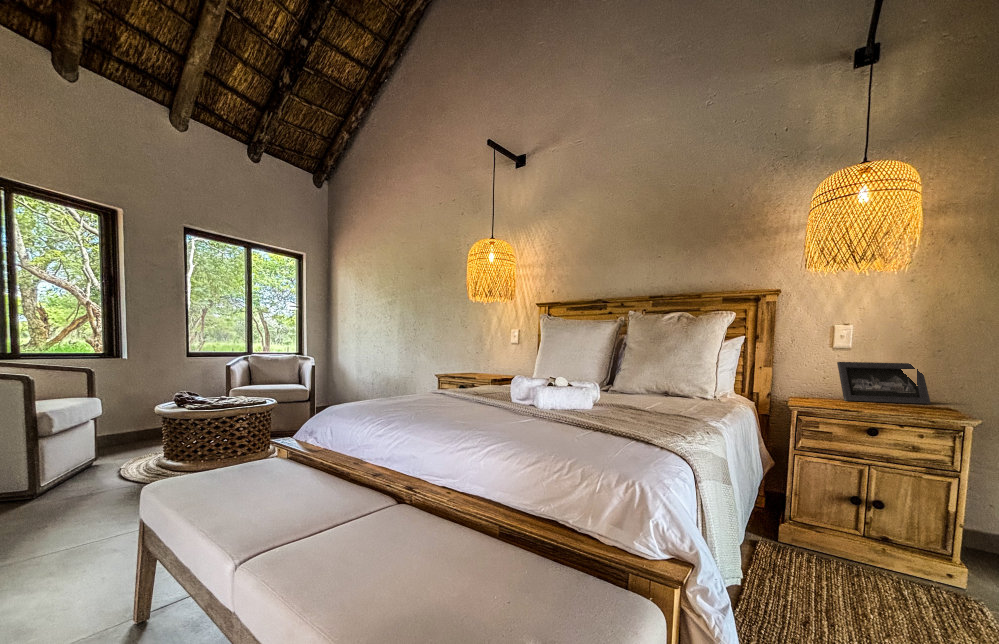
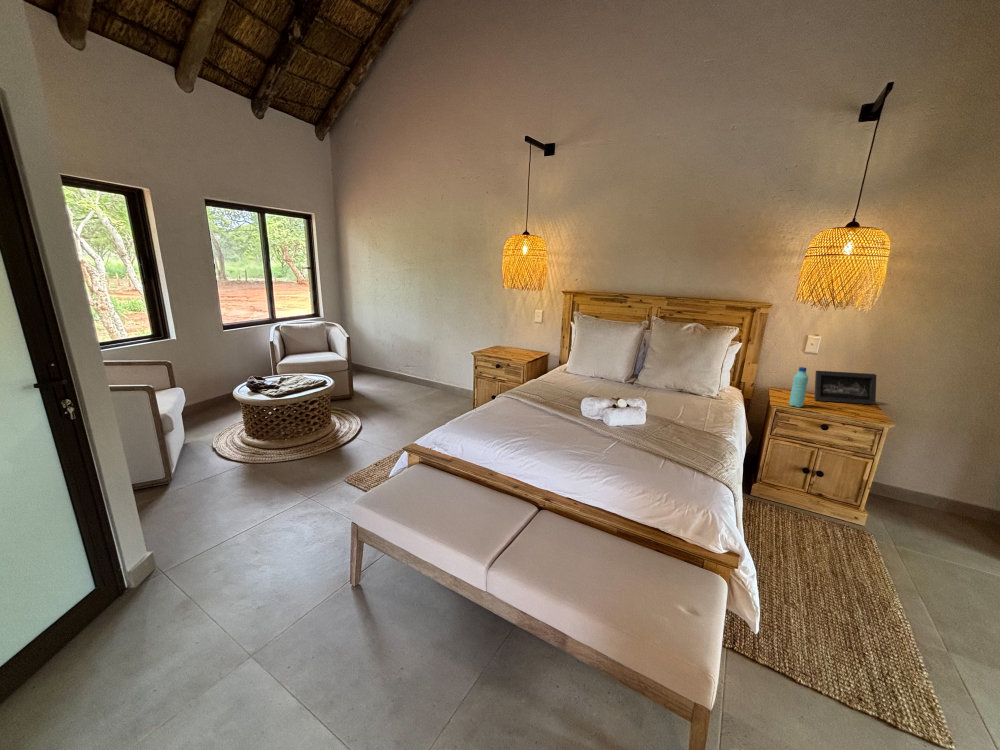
water bottle: none [811,353,832,407] -> present [789,367,808,407]

